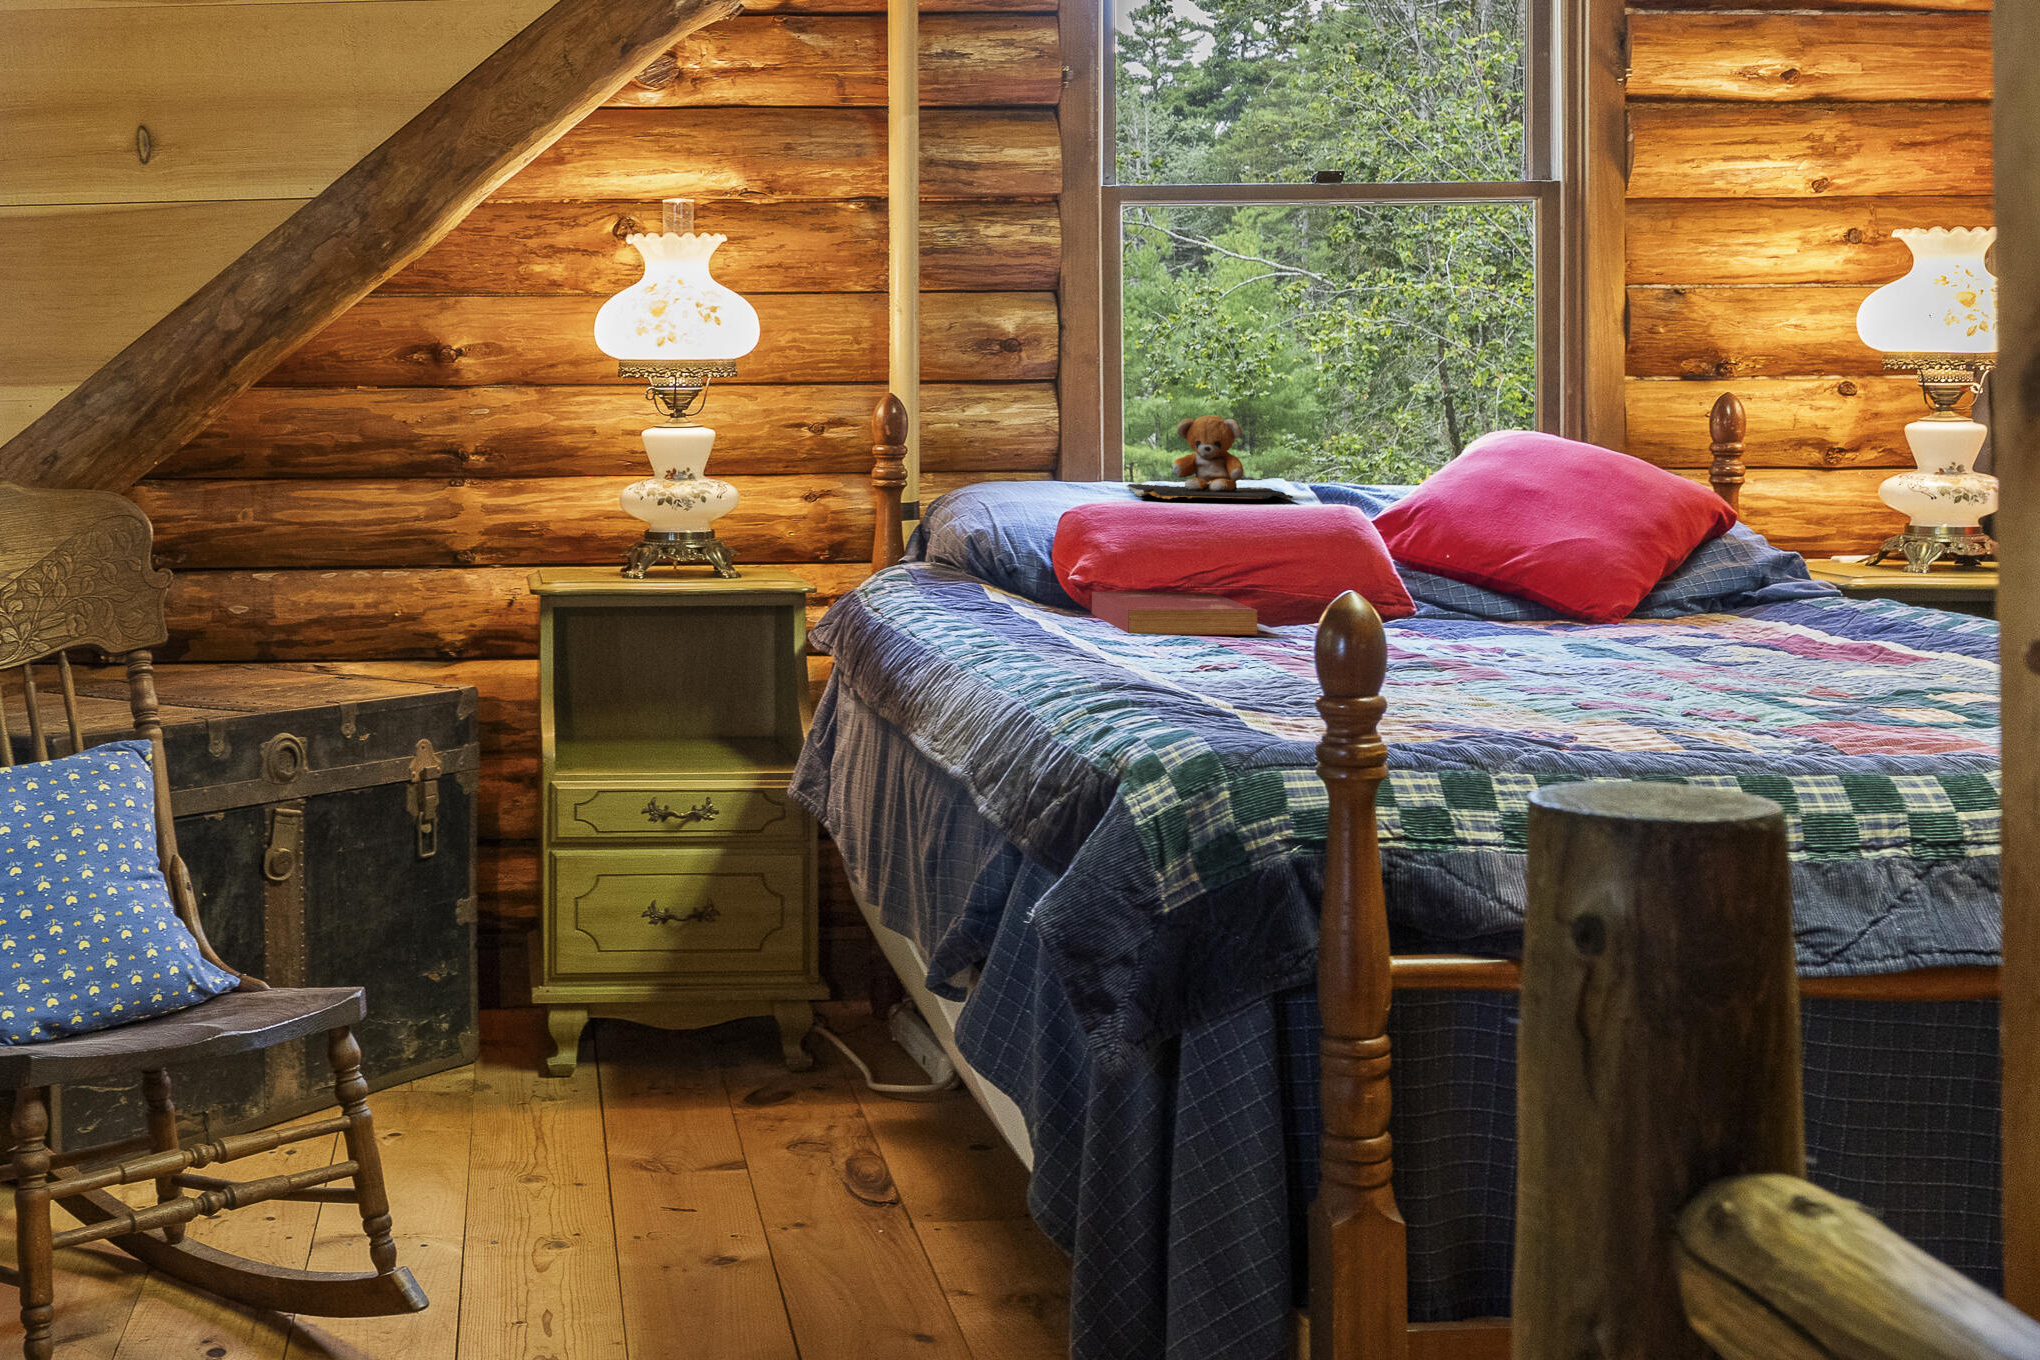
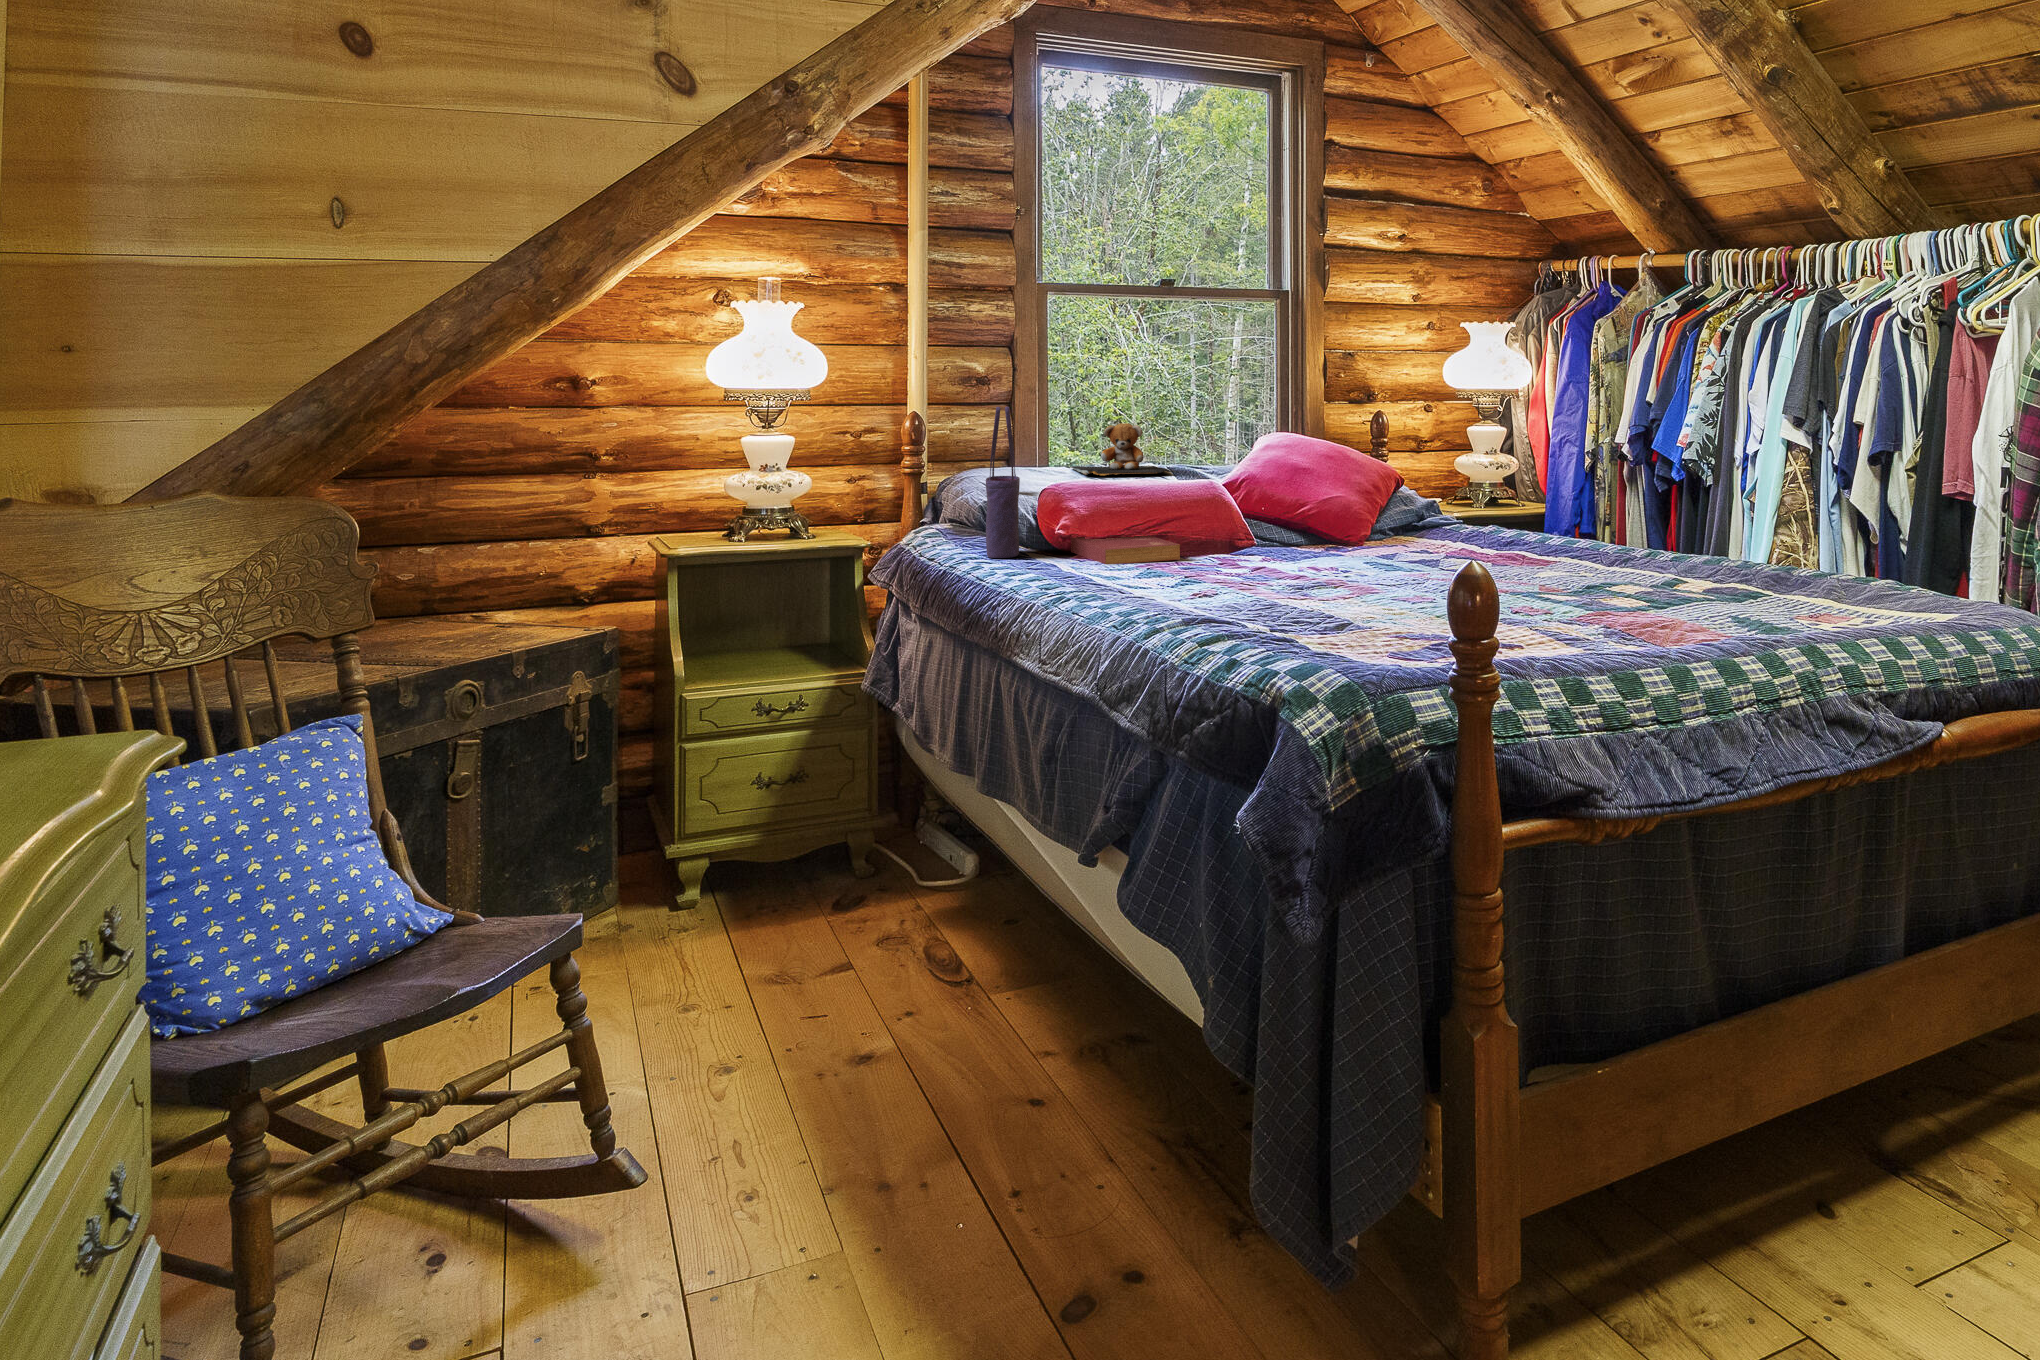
tote bag: none [954,383,1009,614] -> present [986,407,1020,558]

